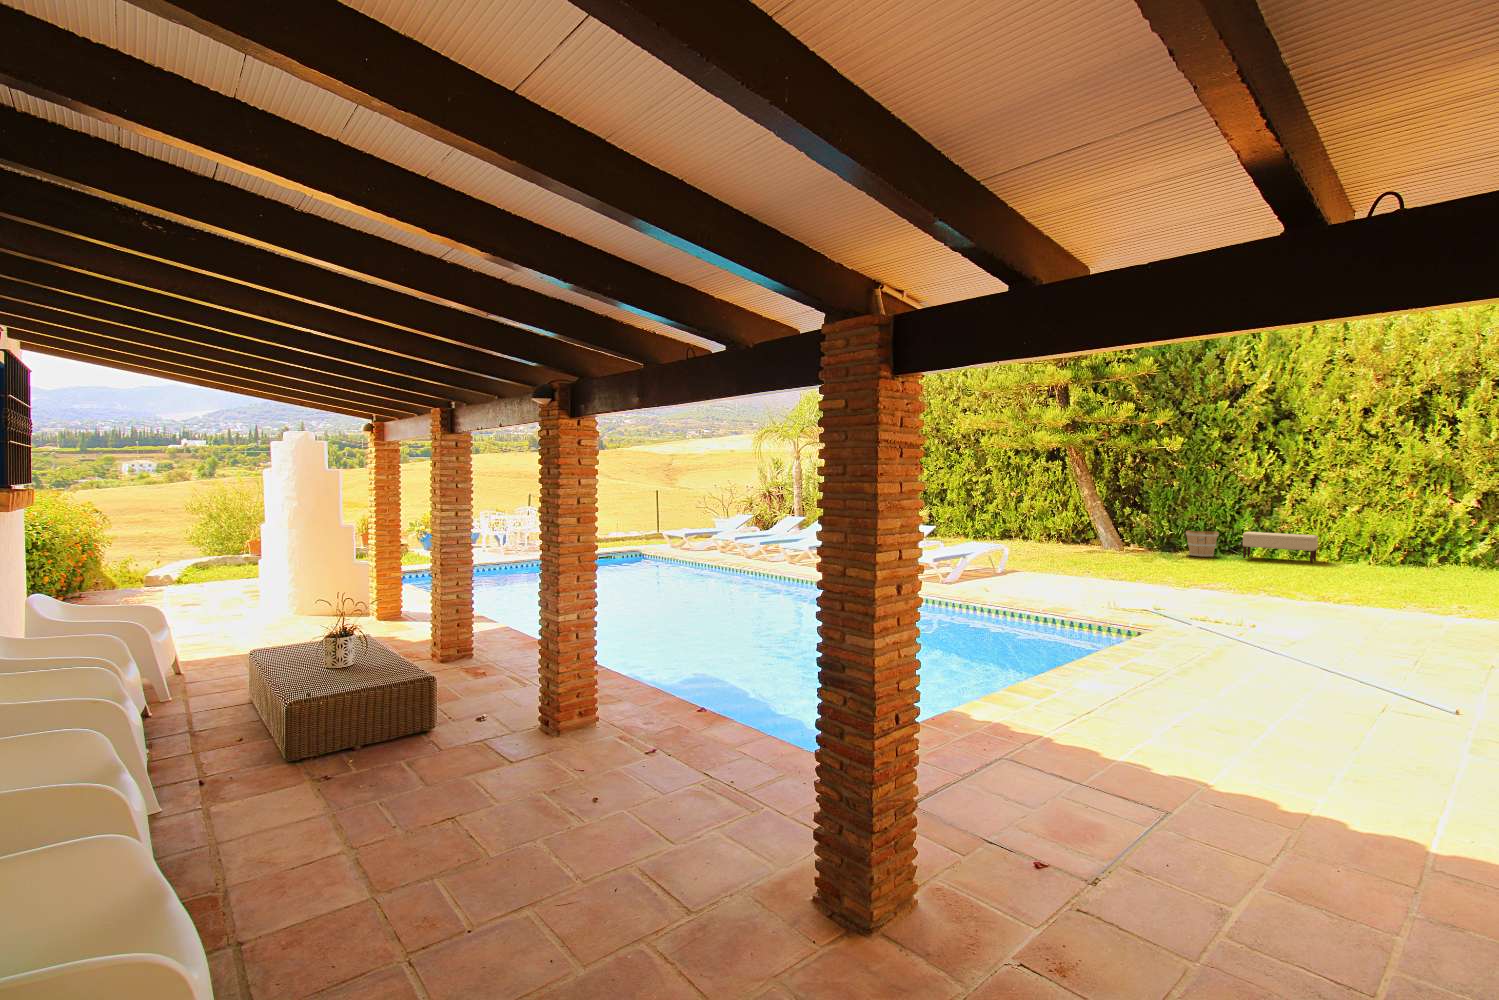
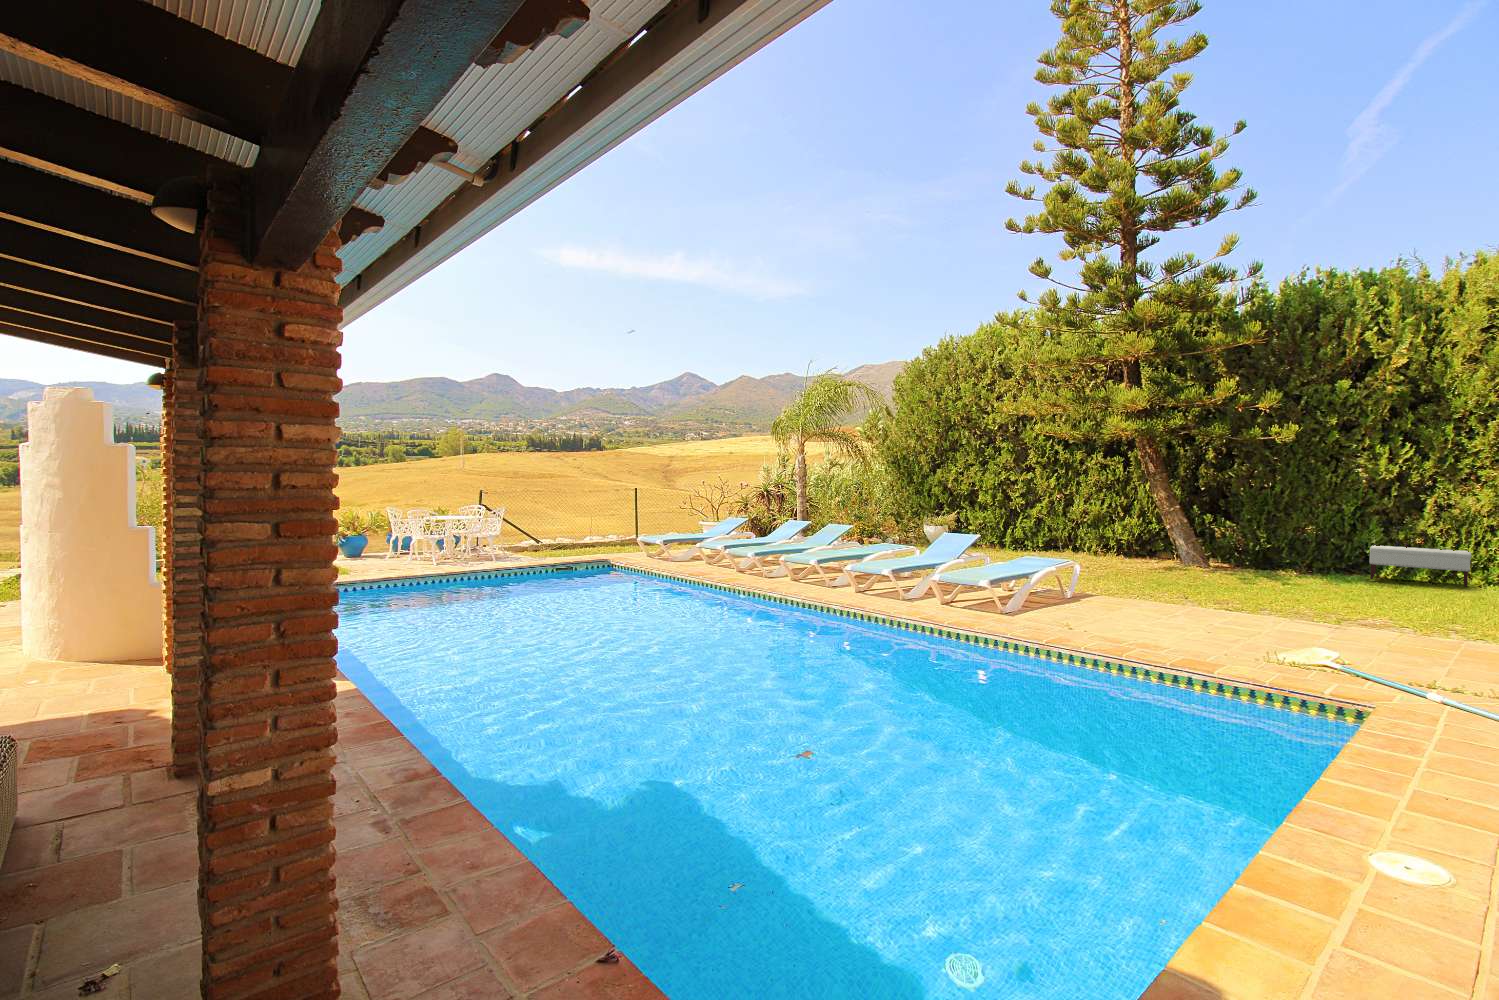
wooden bucket: present [1186,530,1219,557] -> none [1291,543,1335,576]

